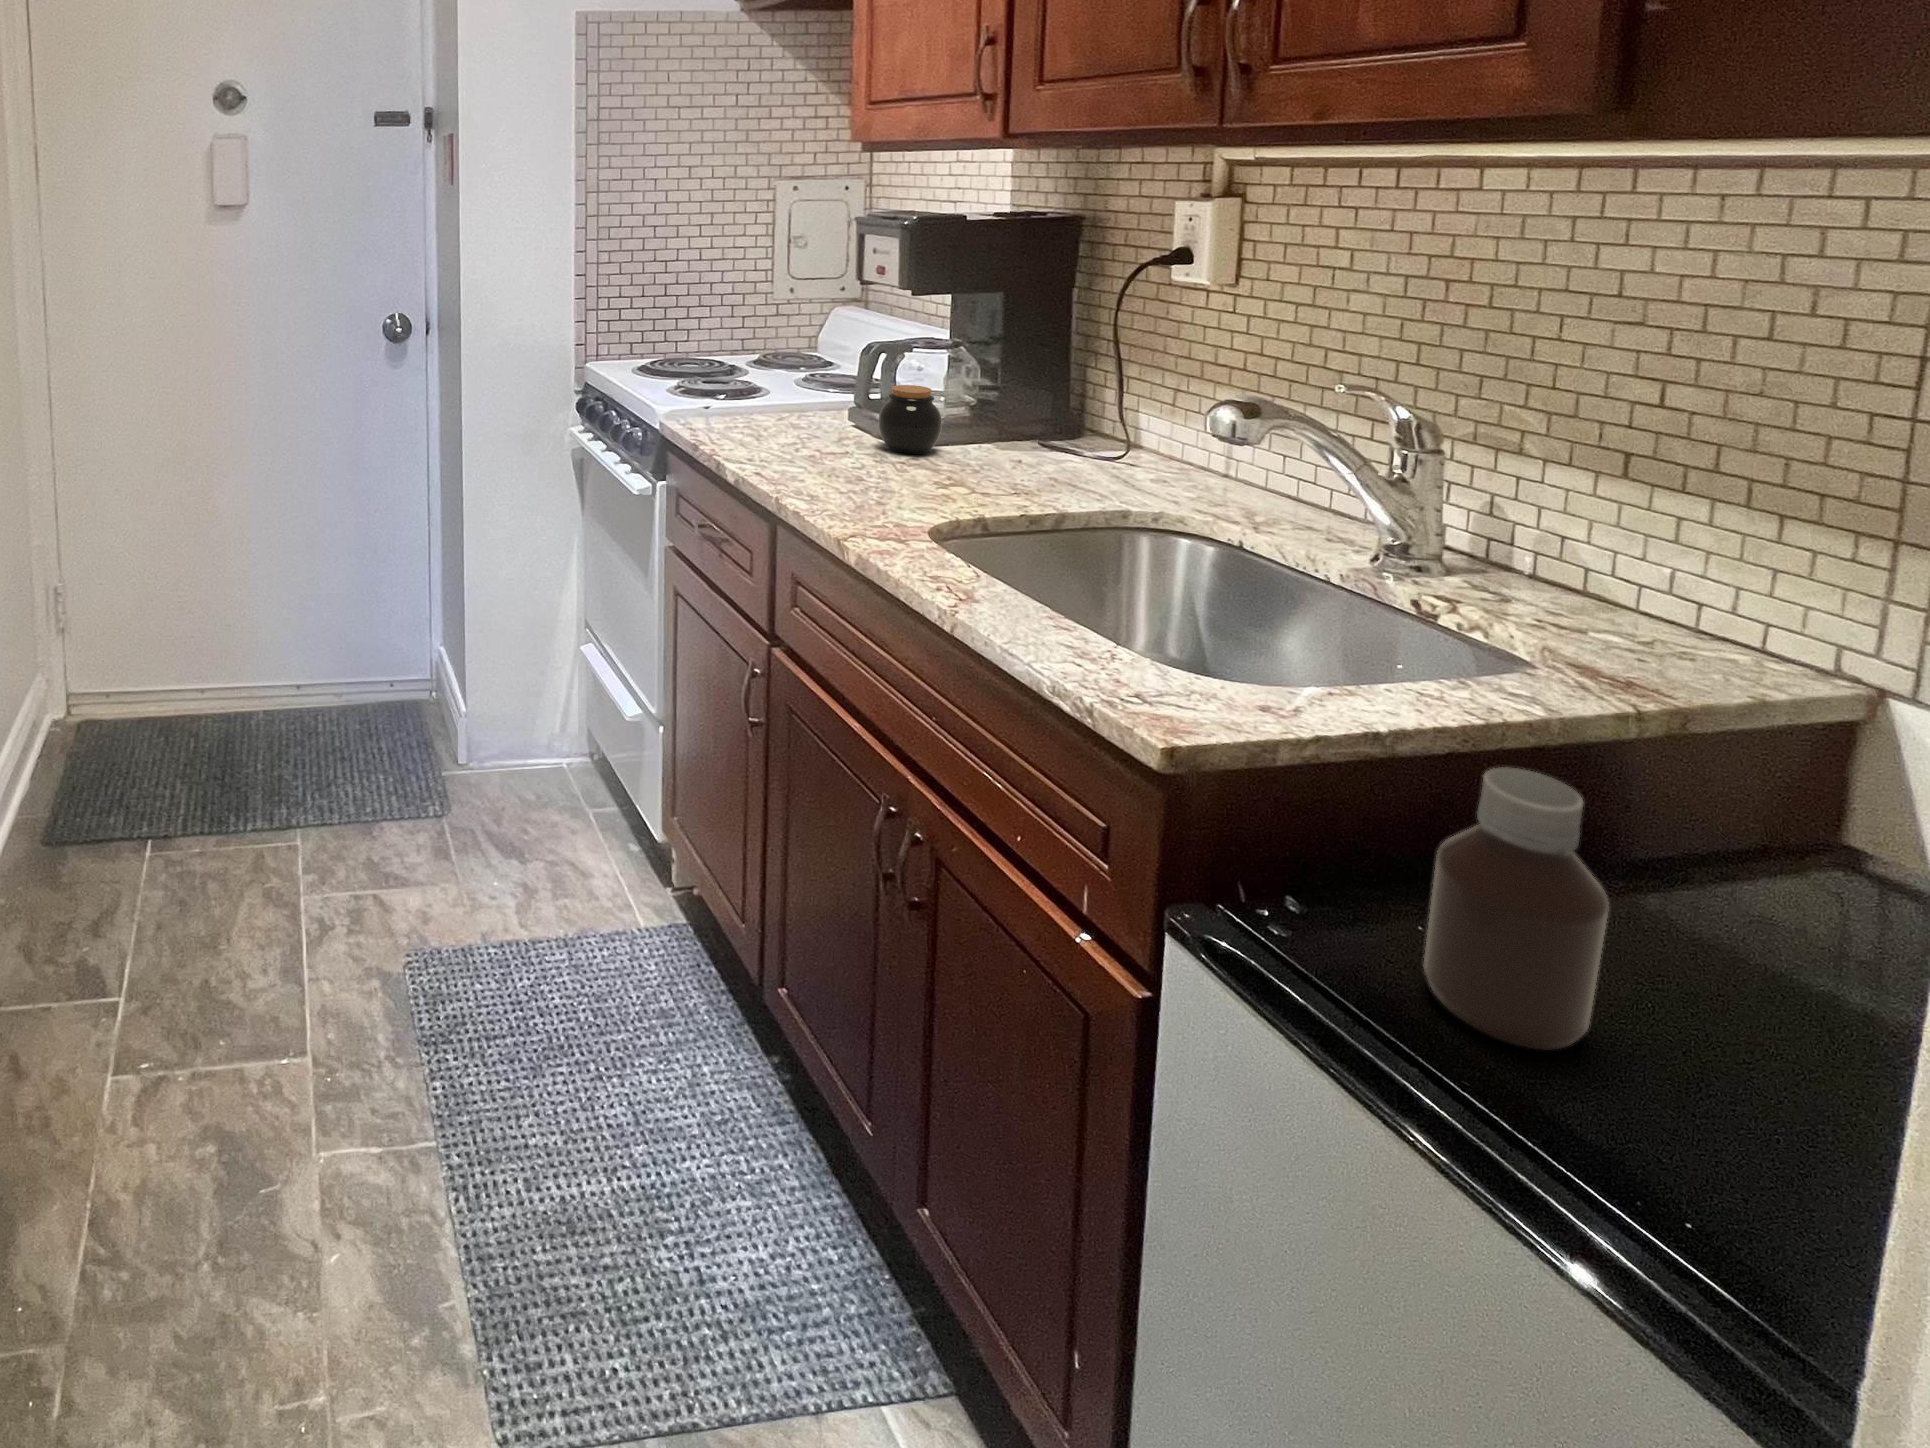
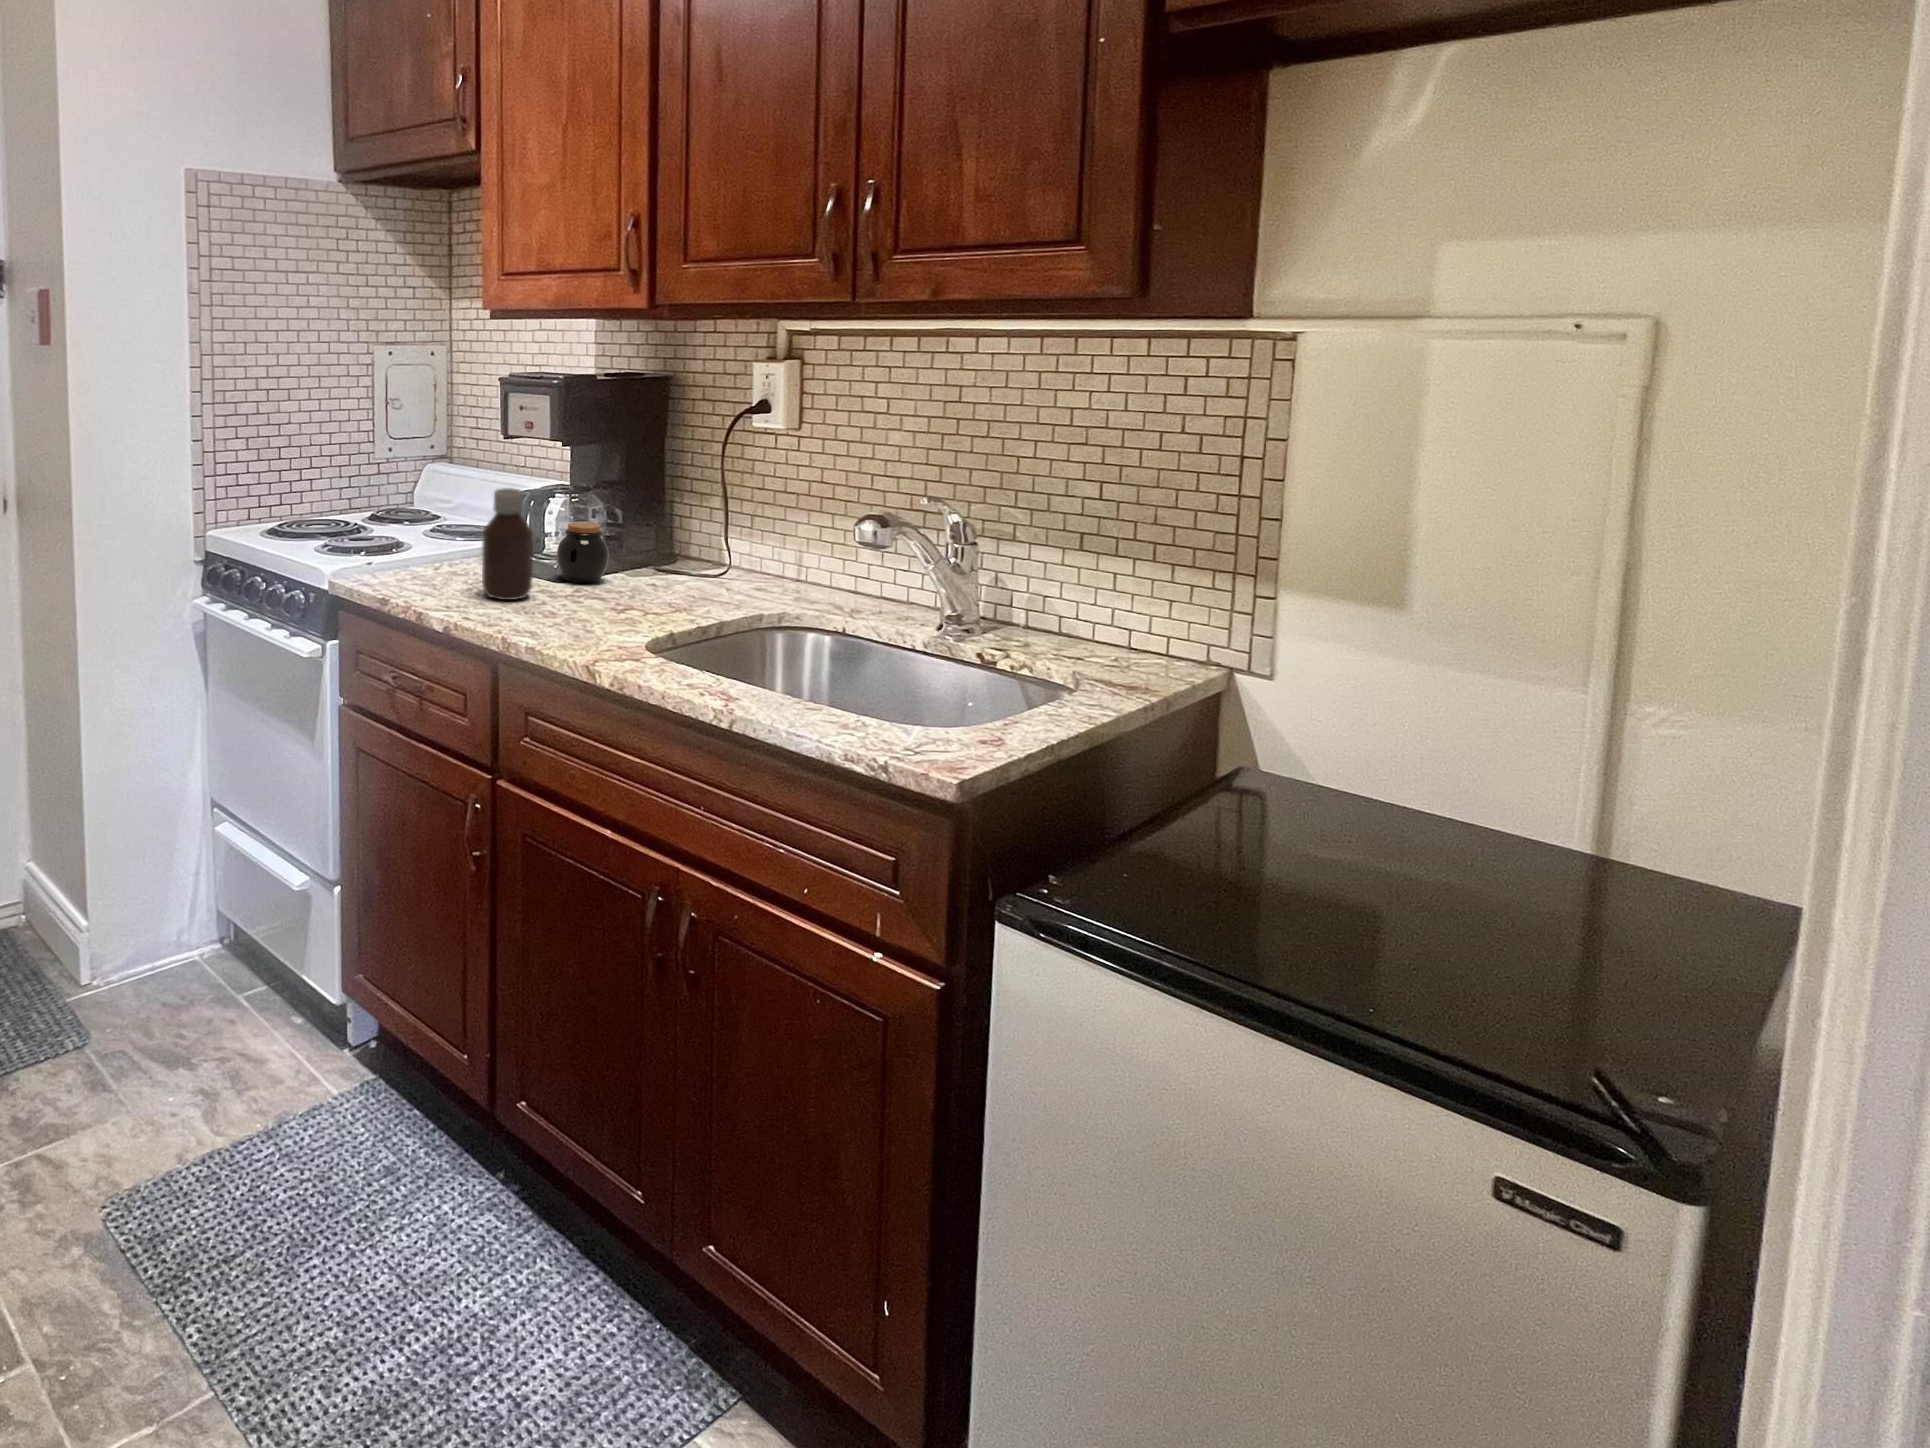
bottle: present [1424,767,1609,1049] -> present [482,488,533,600]

